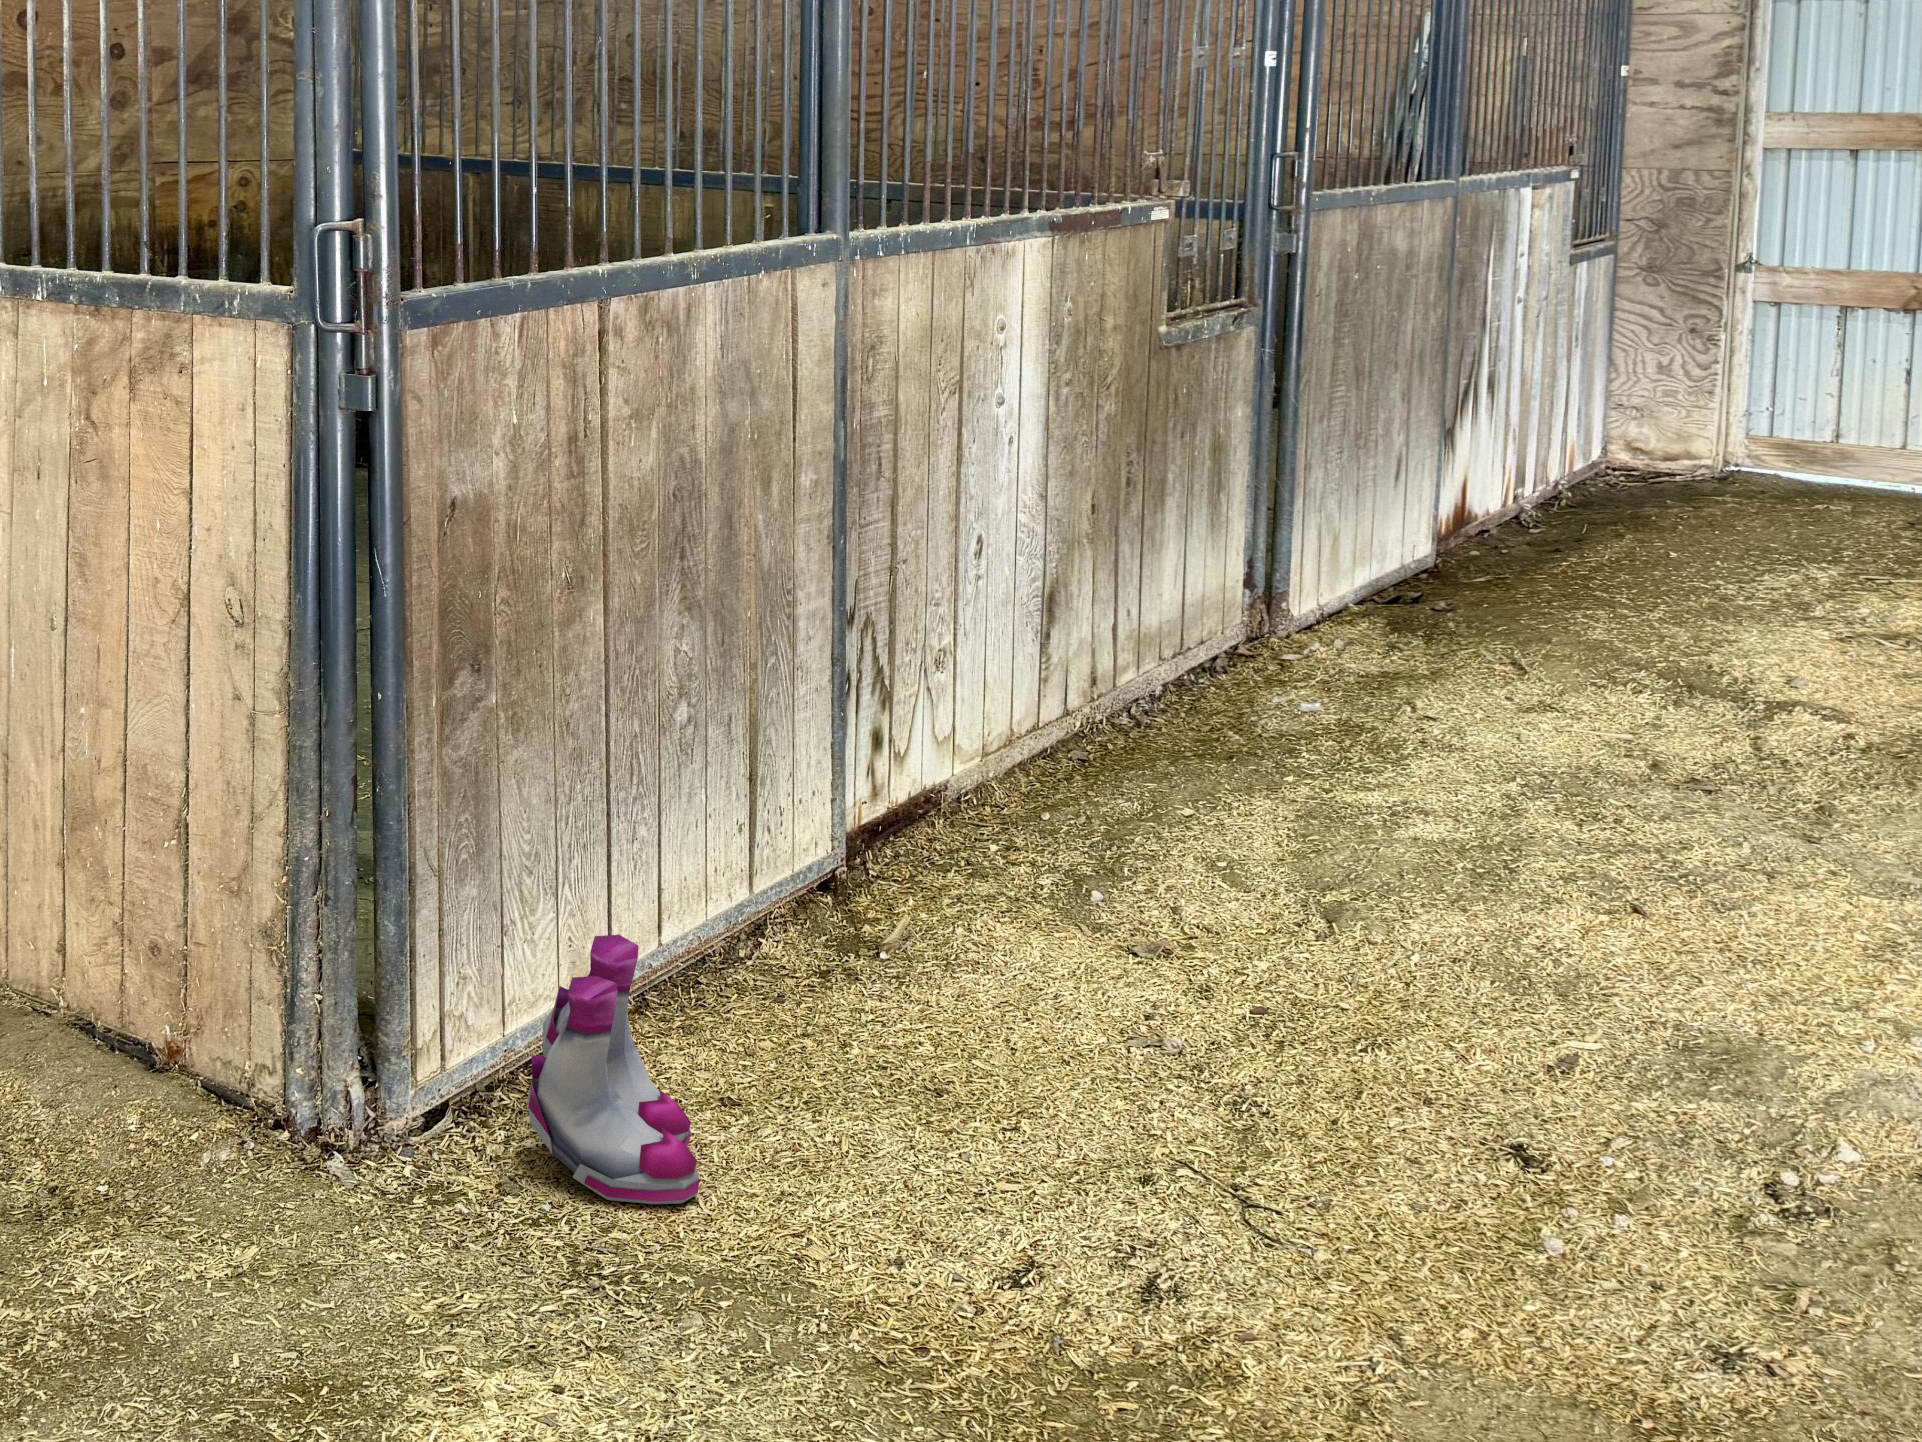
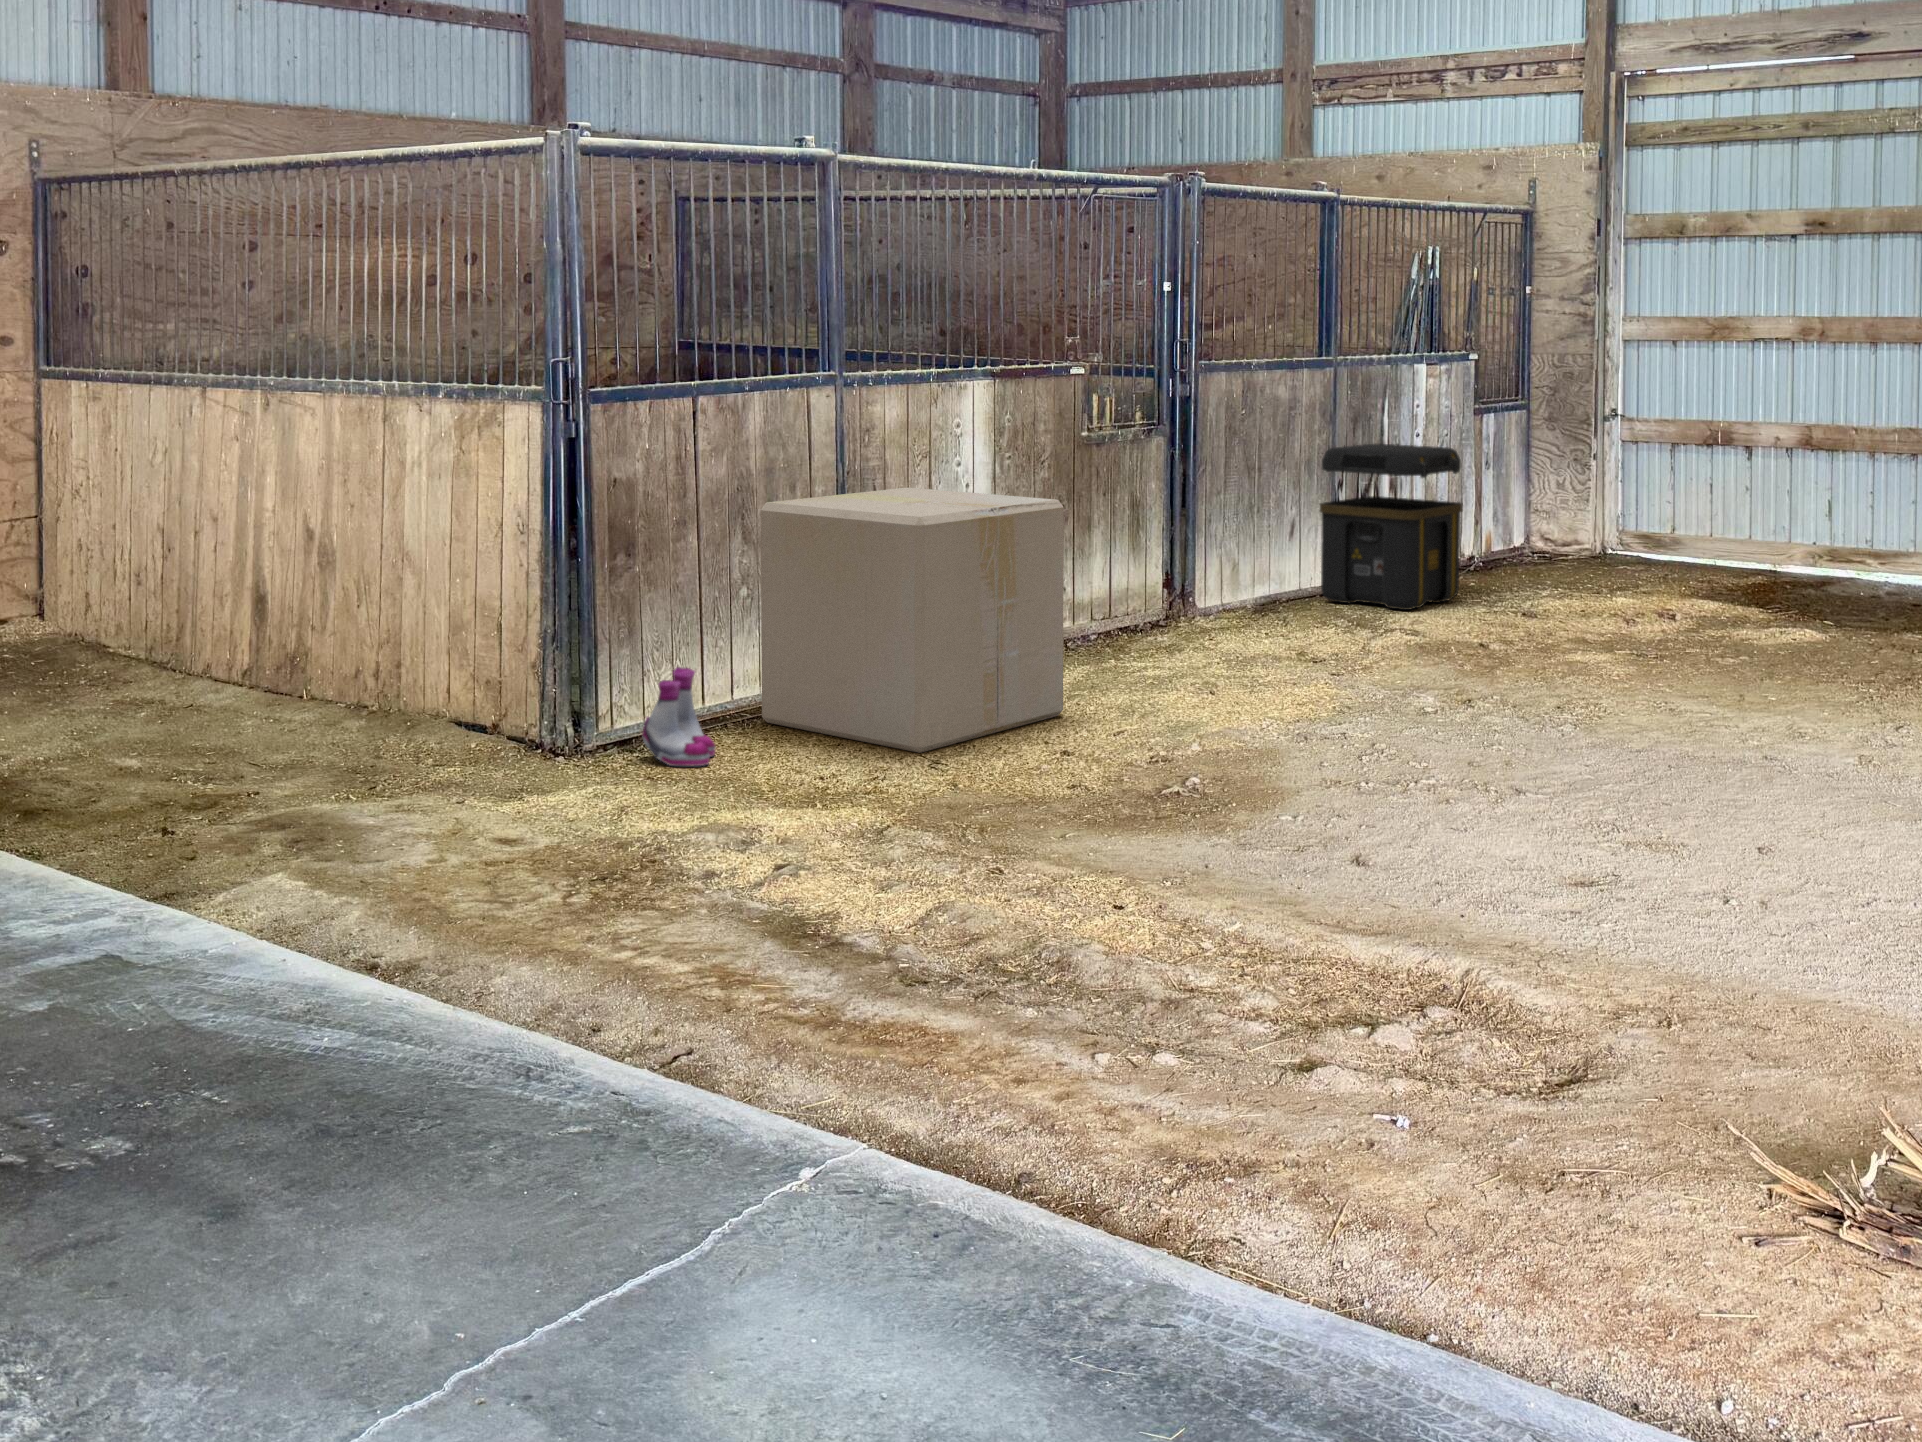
toolbox: none [1430,321,1677,607] -> present [1320,444,1462,610]
cardboard box: none [717,462,1363,1135] -> present [761,487,1064,753]

